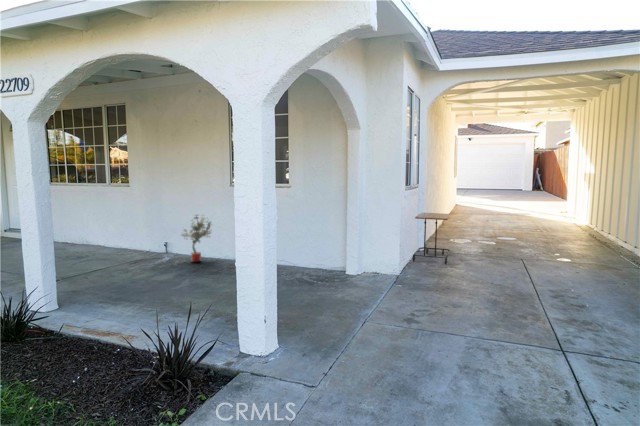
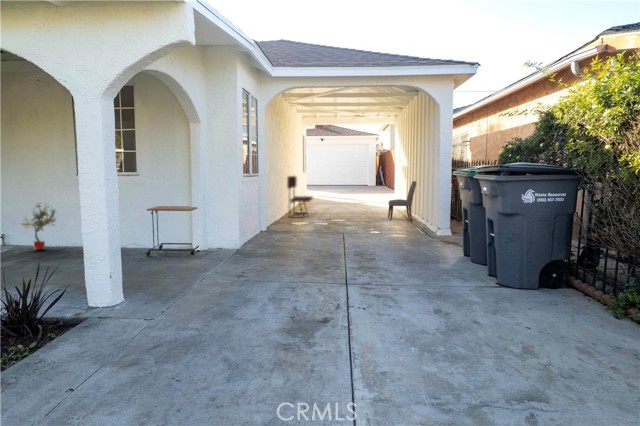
bench: none [442,183,471,232] -> present [287,176,312,218]
chair: none [569,192,614,242] -> present [388,181,416,221]
side table: present [413,213,451,264] -> present [146,206,200,256]

